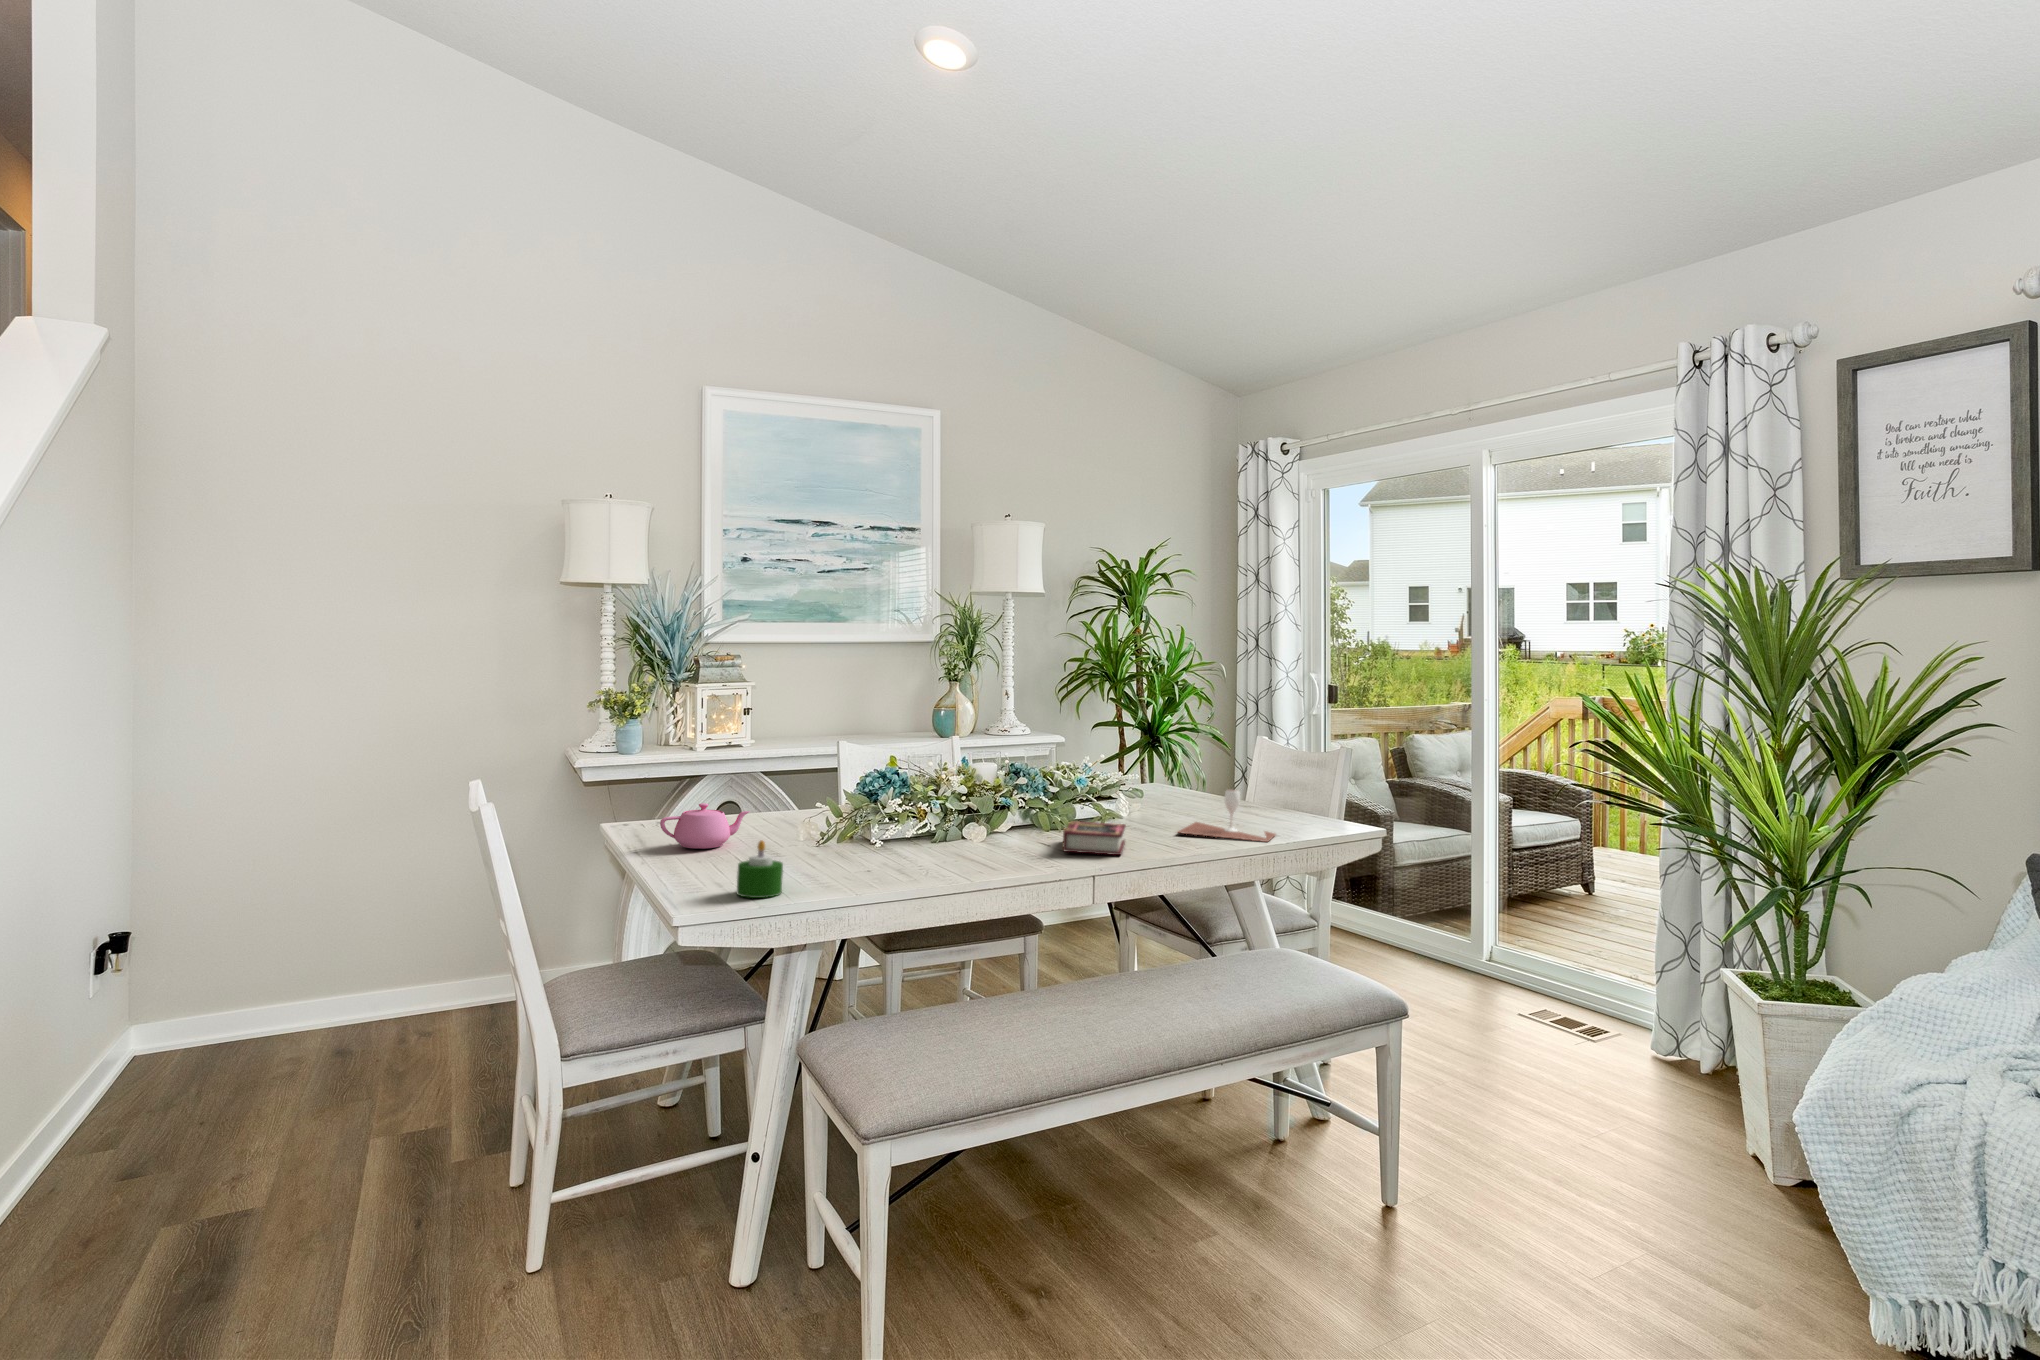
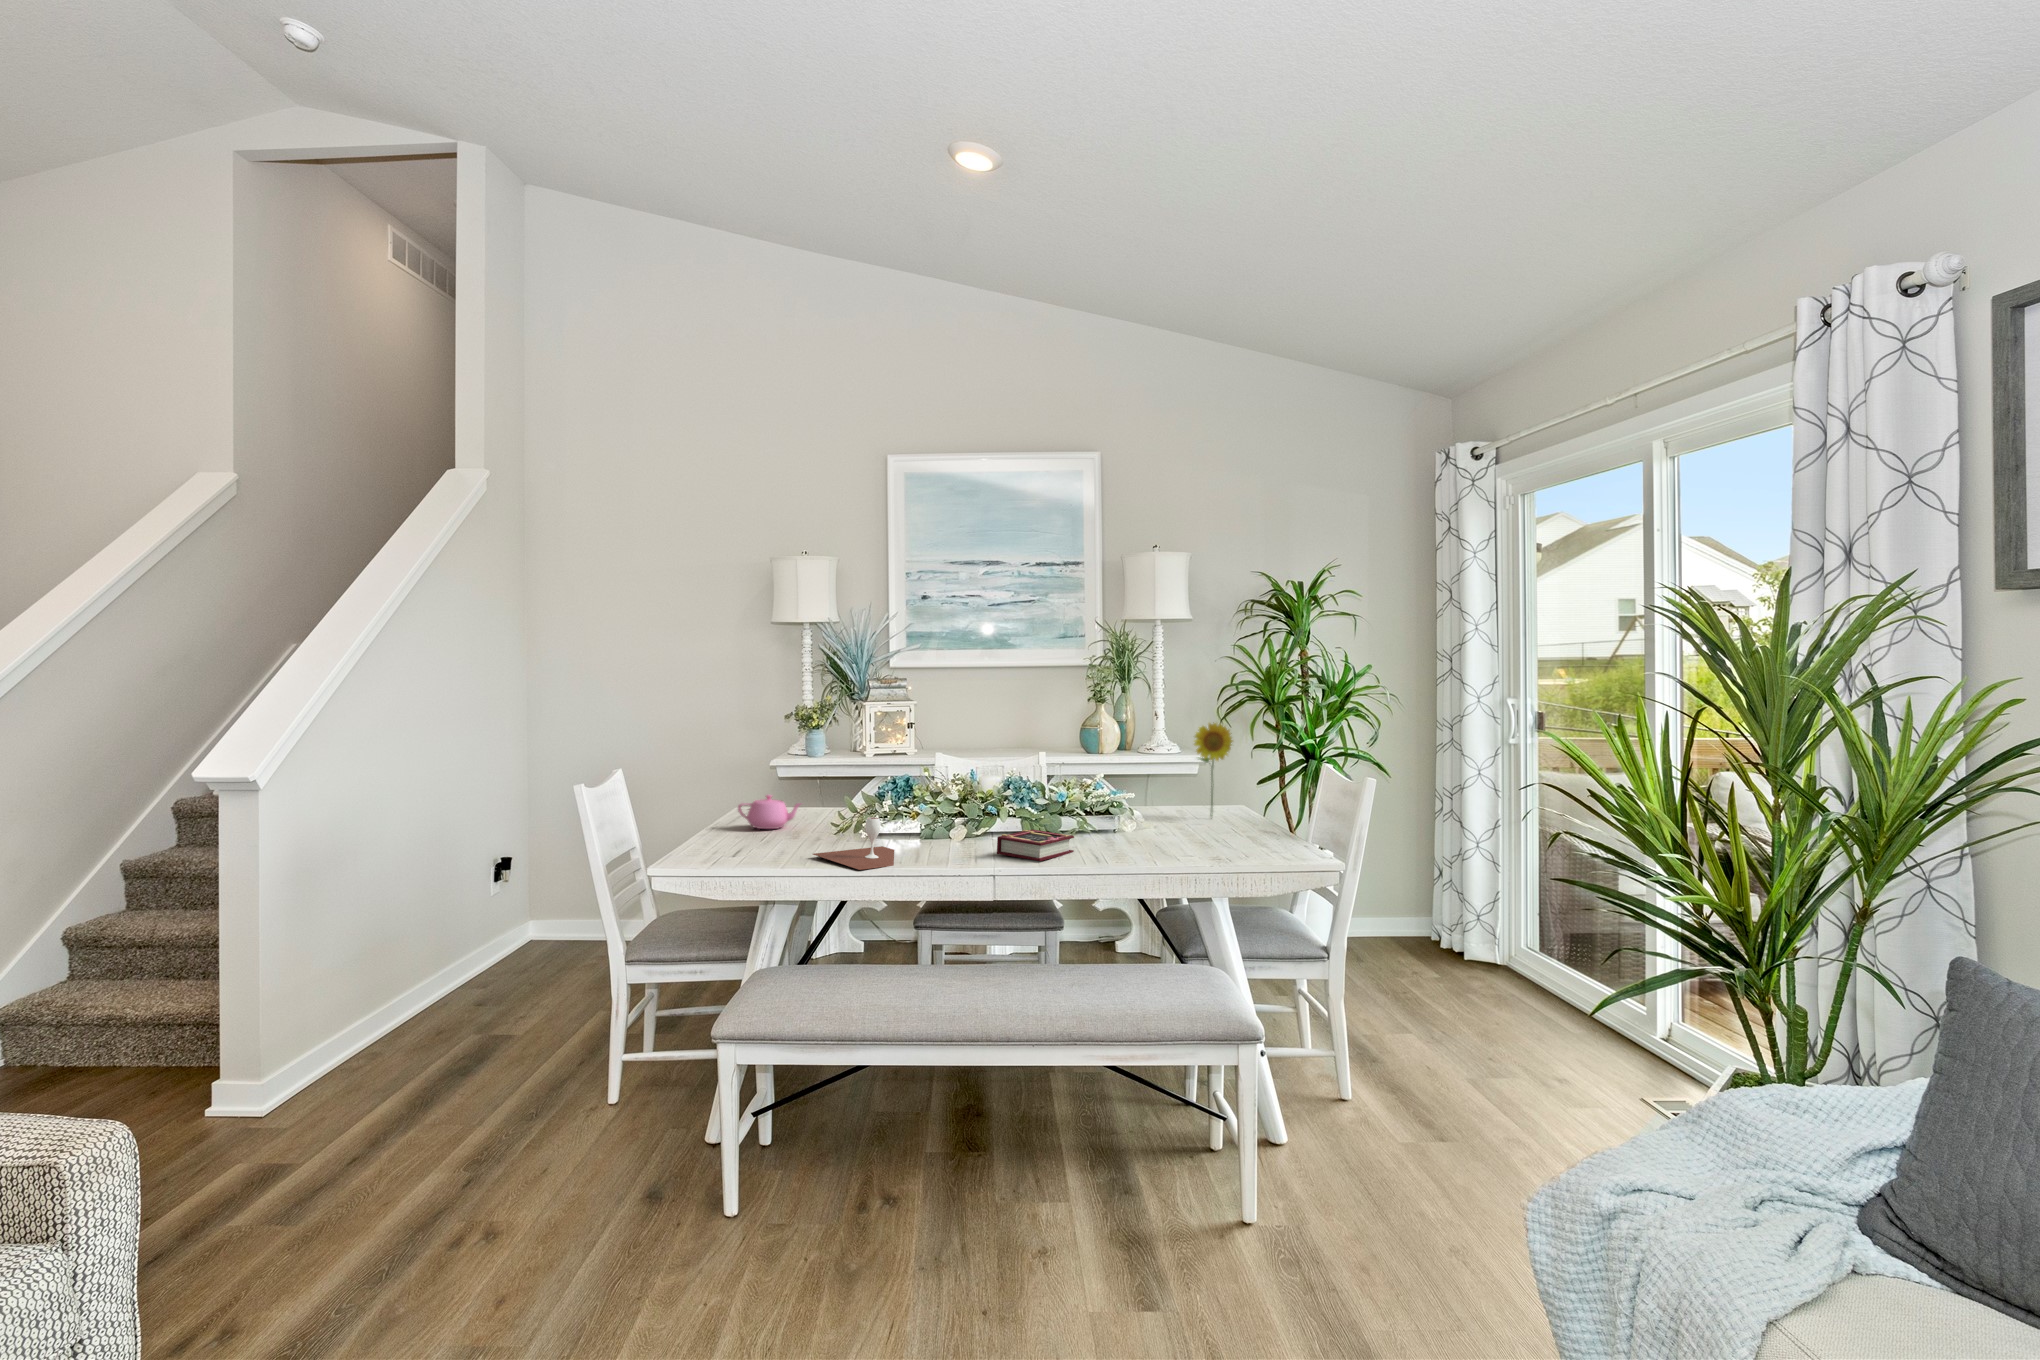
flower: none [1147,697,1191,797] -> present [1194,723,1233,812]
wine glass: present [1178,790,1276,842] -> present [813,817,894,870]
candle: present [737,840,783,898] -> none [717,821,751,865]

